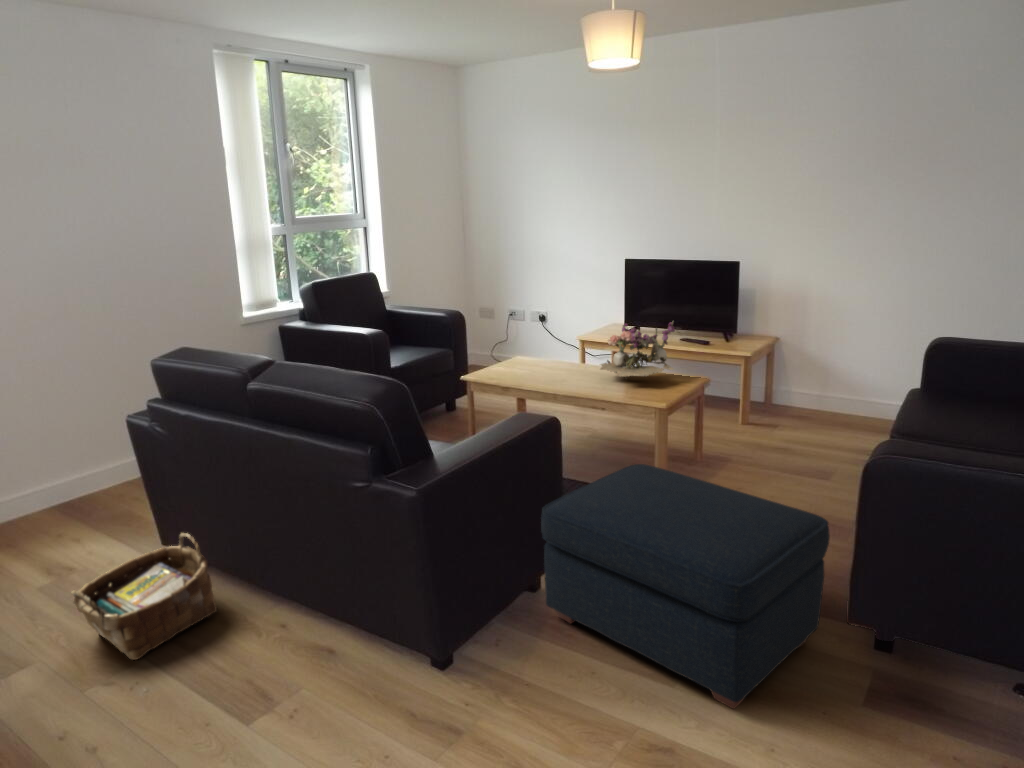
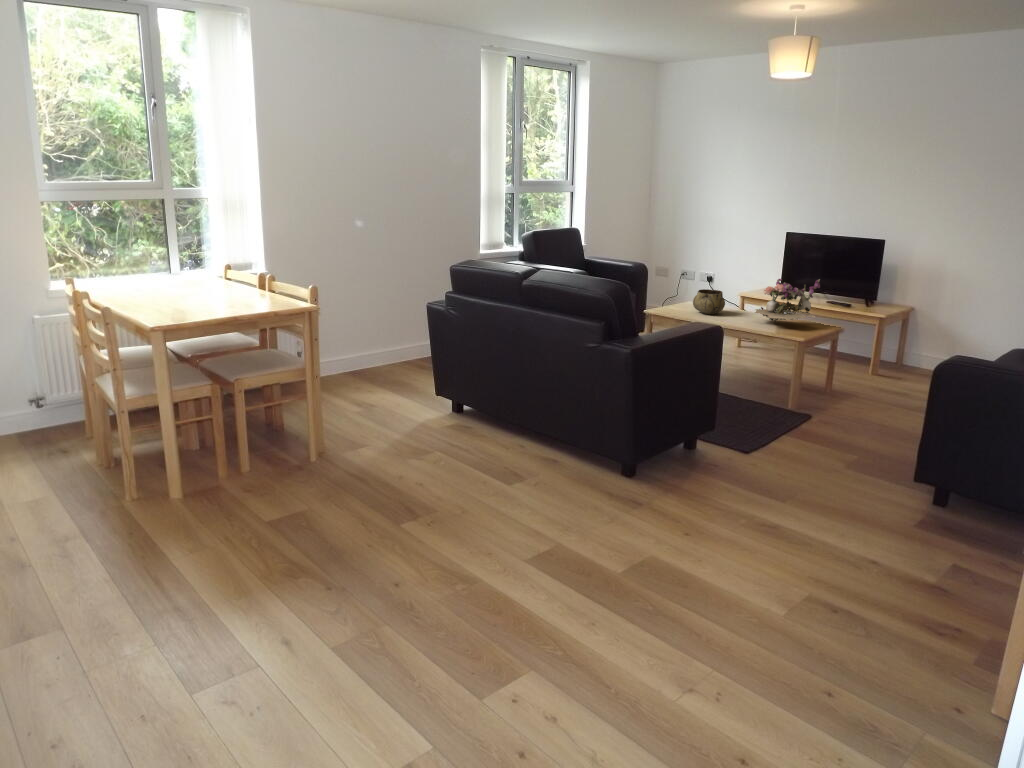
decorative bowl: none [523,342,563,374] -> present [693,289,725,314]
ottoman: present [541,464,830,709] -> none [699,369,909,517]
woven basket: present [72,533,217,660] -> none [401,379,479,448]

